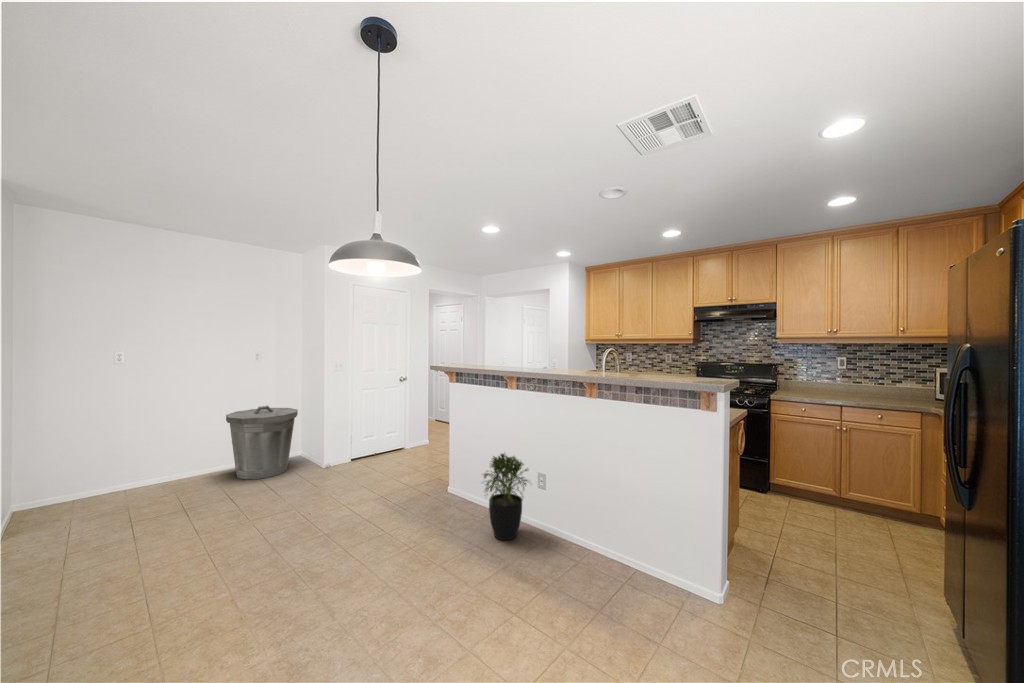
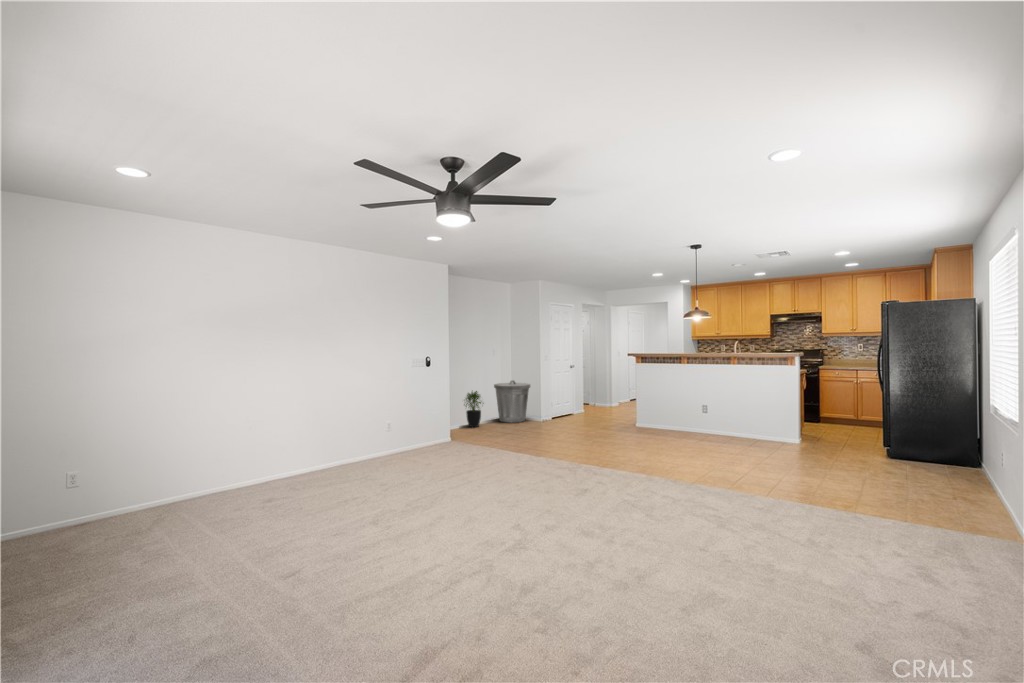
potted plant: present [484,454,528,540] -> present [464,391,481,427]

